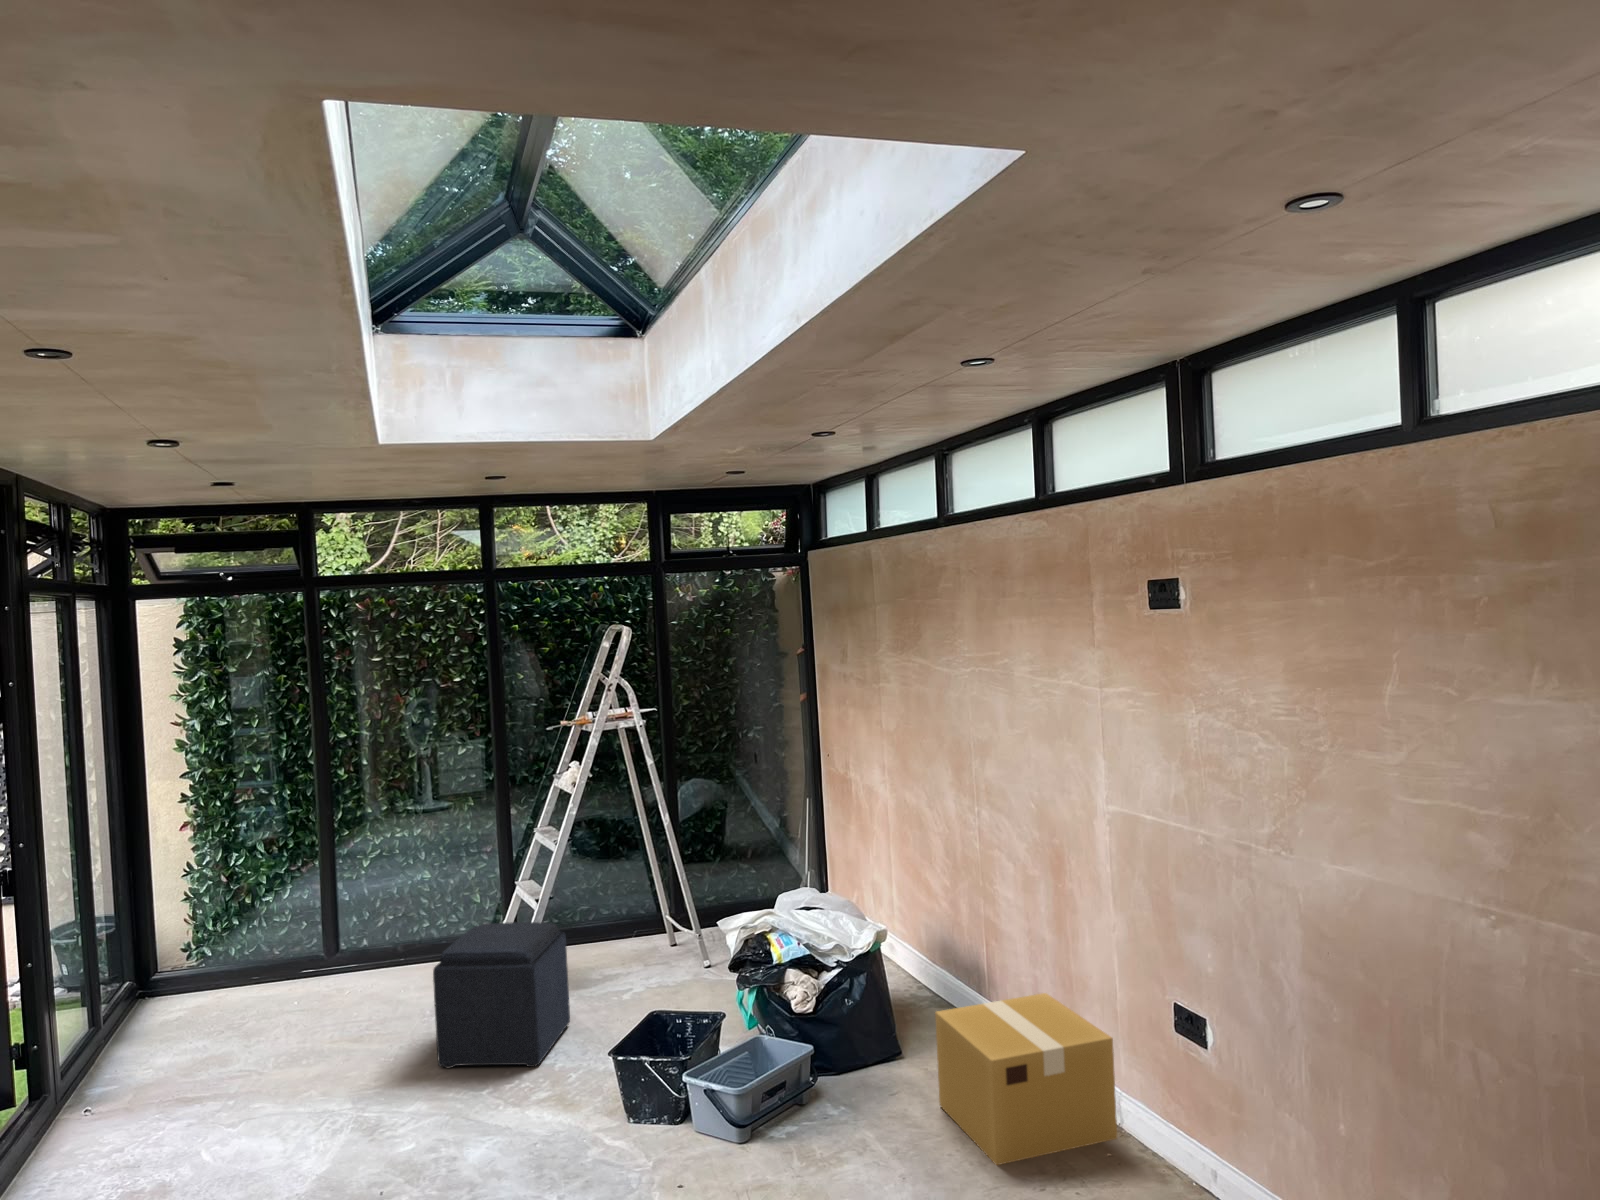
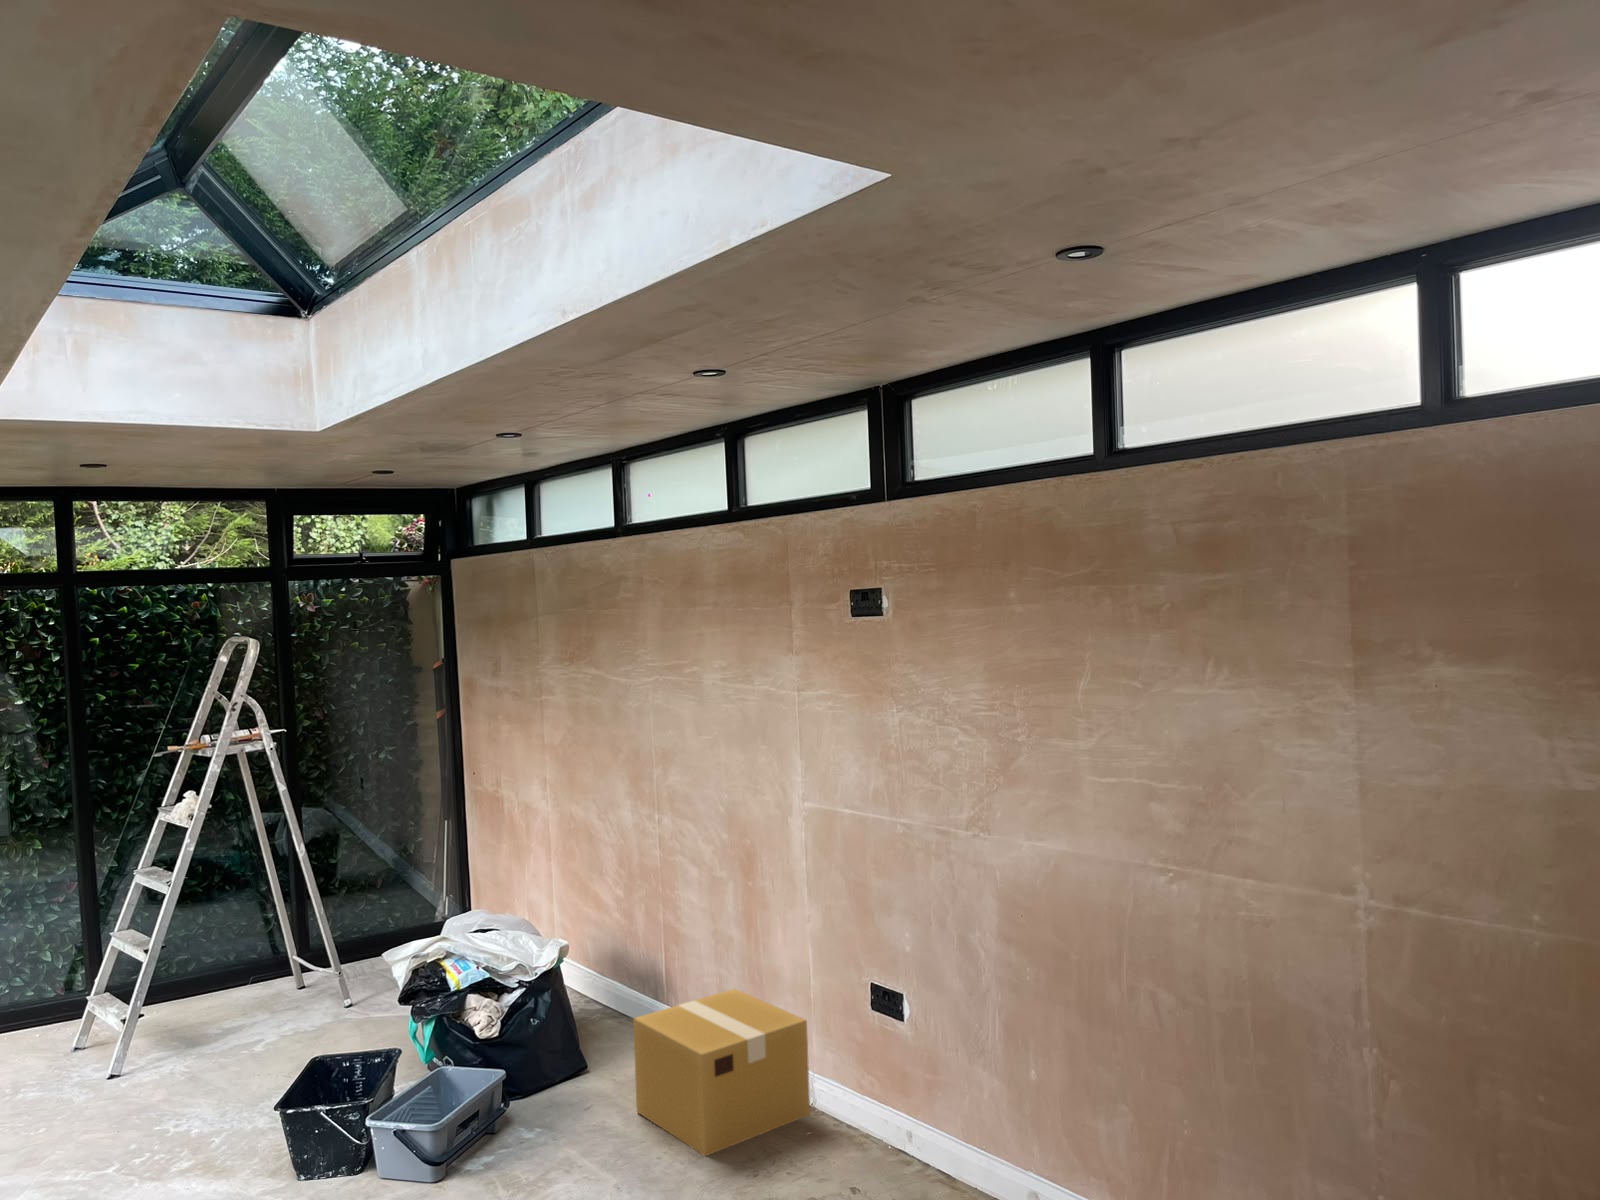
ottoman: present [433,922,570,1068] -> none [25,978,193,1161]

